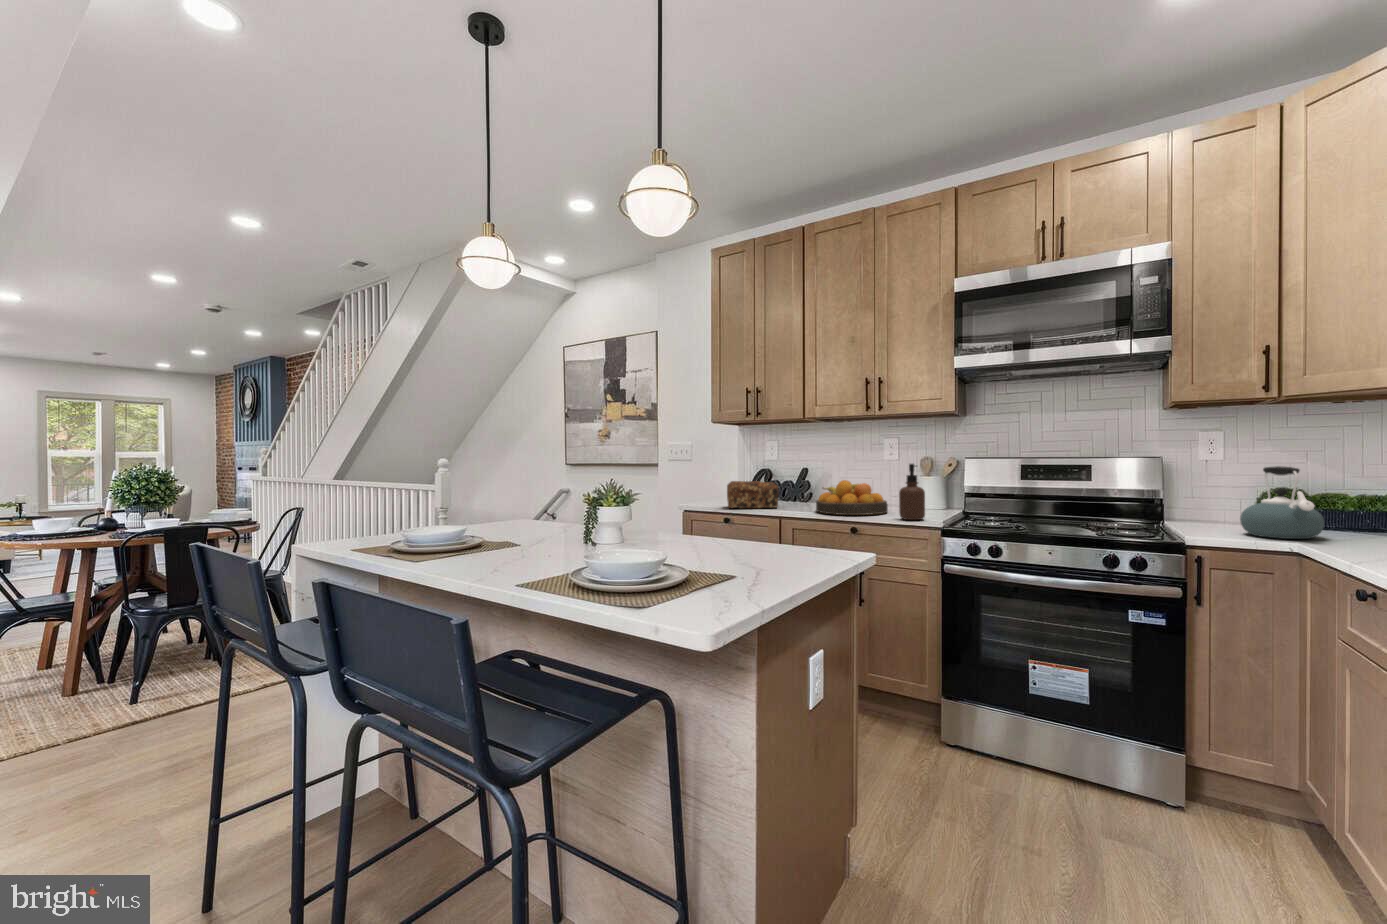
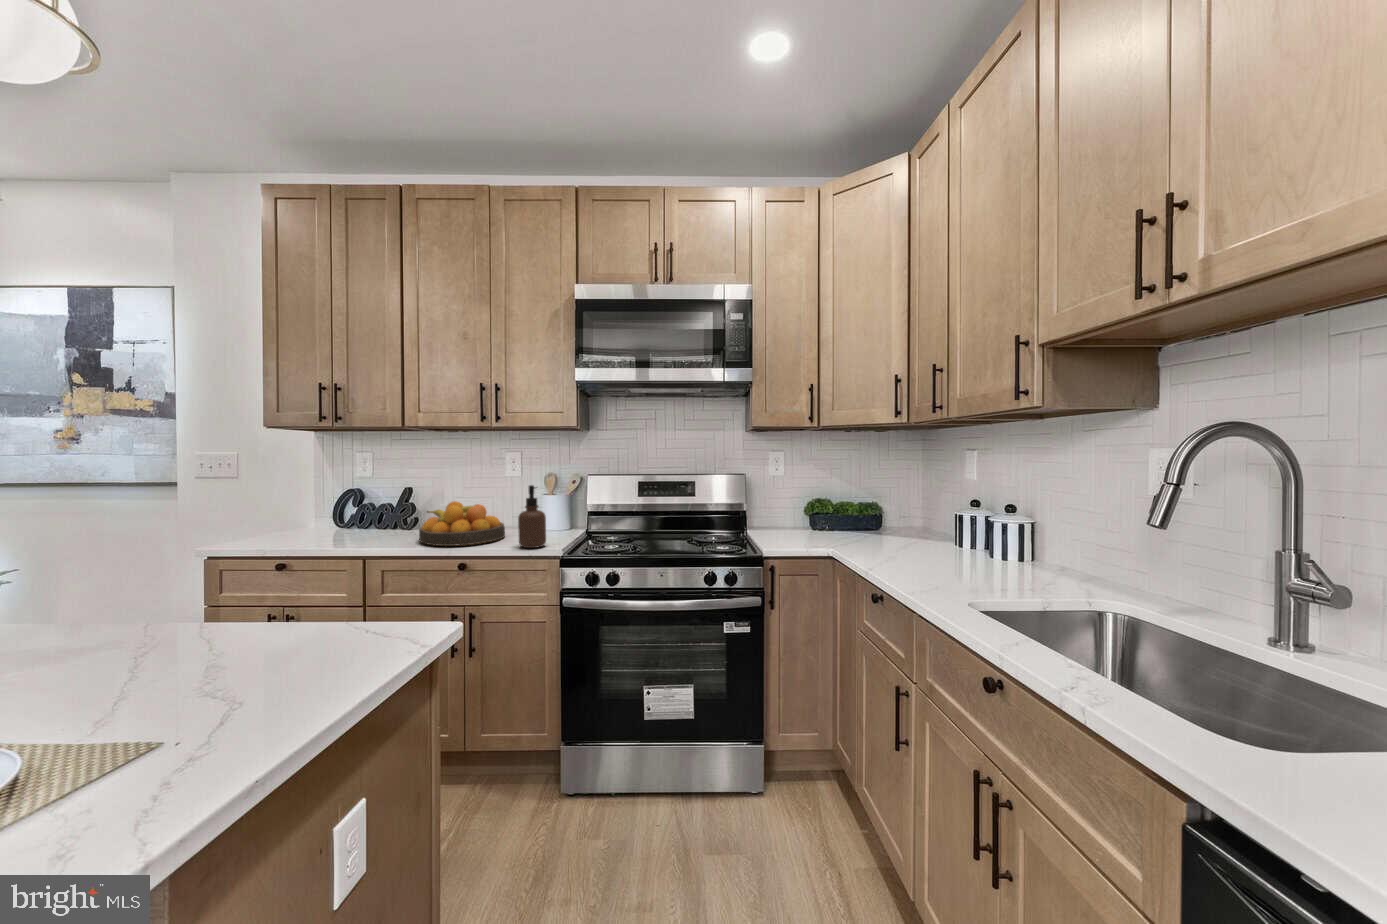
kettle: present [1240,466,1324,539] -> none [799,485,849,544]
bread loaf: present [727,481,779,508] -> none [291,506,368,545]

